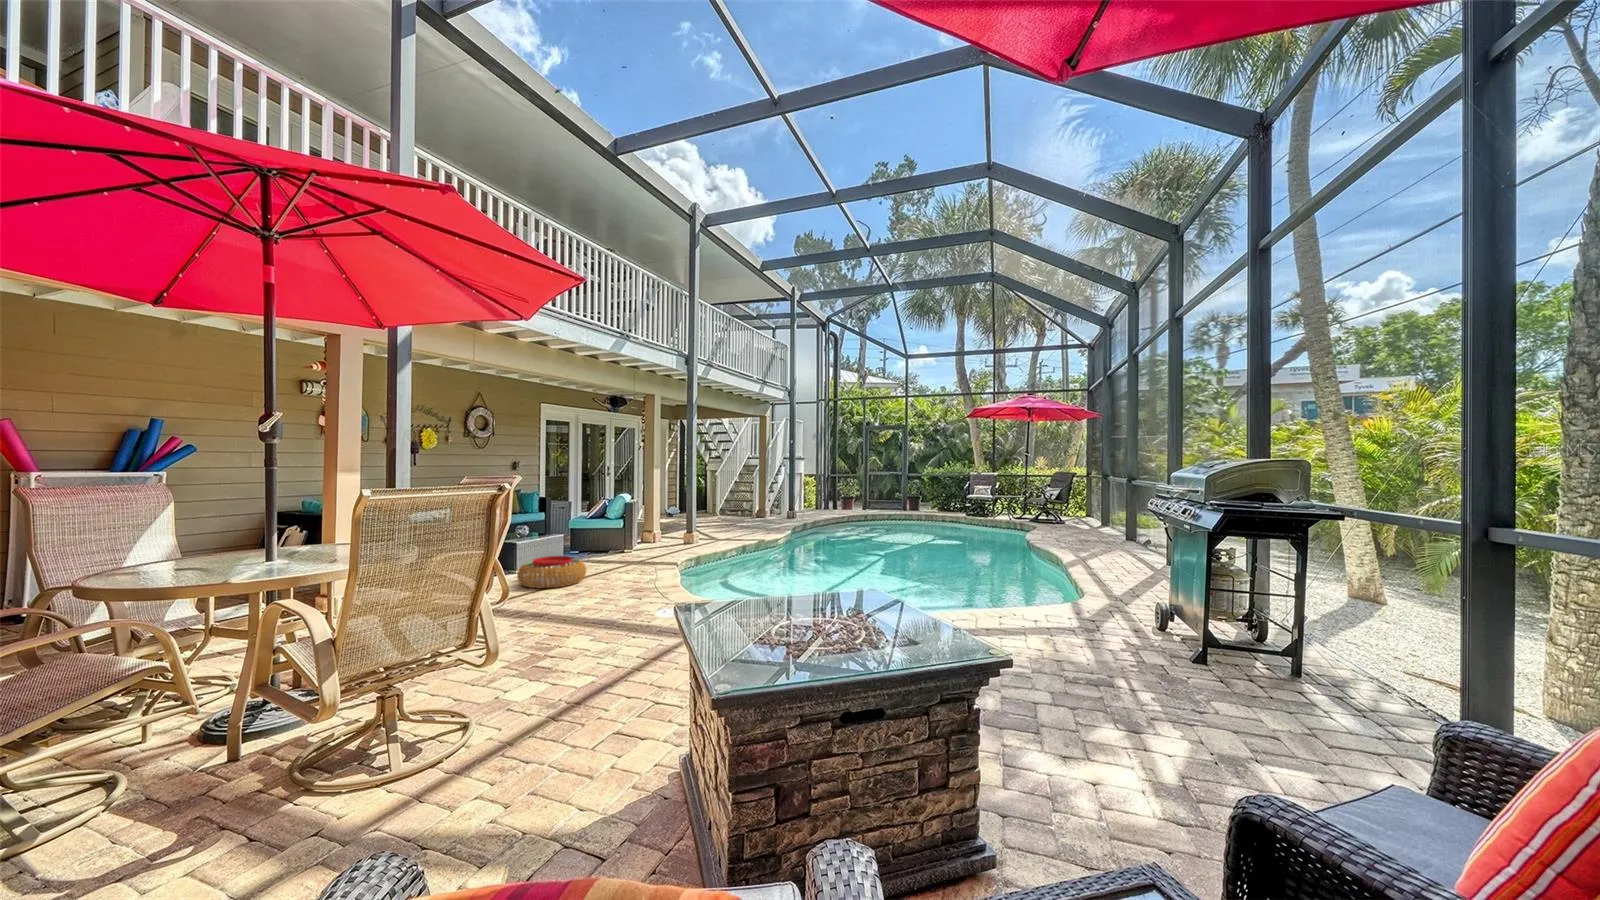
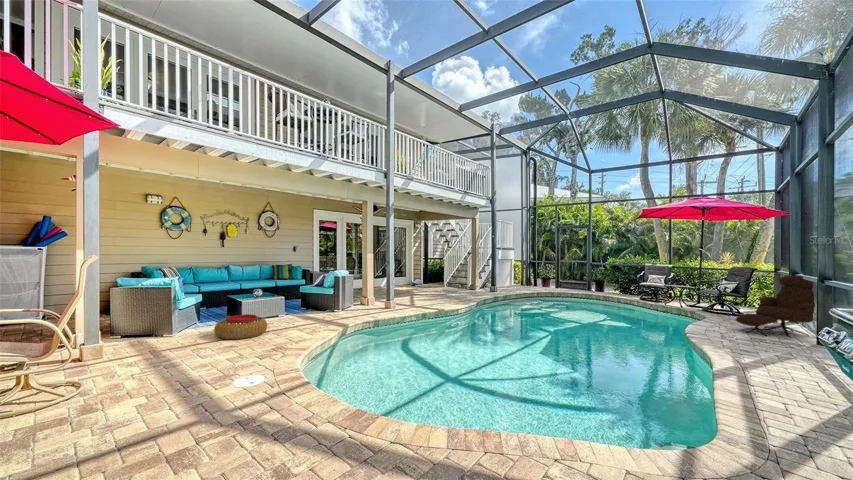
lounge chair: none [1066,479,1131,539] -> present [736,276,815,337]

